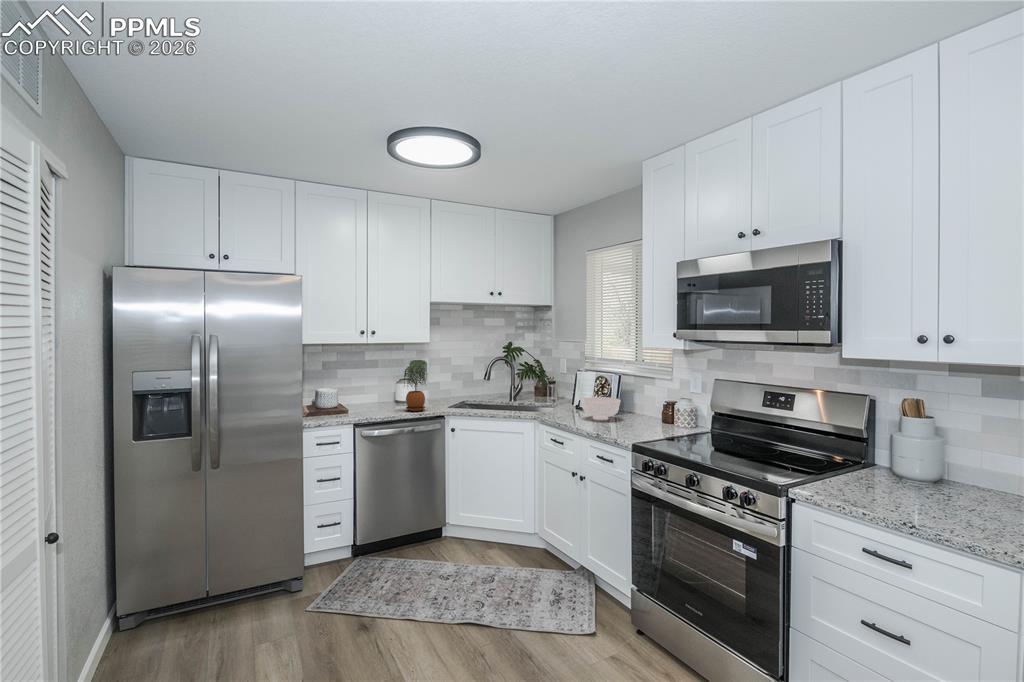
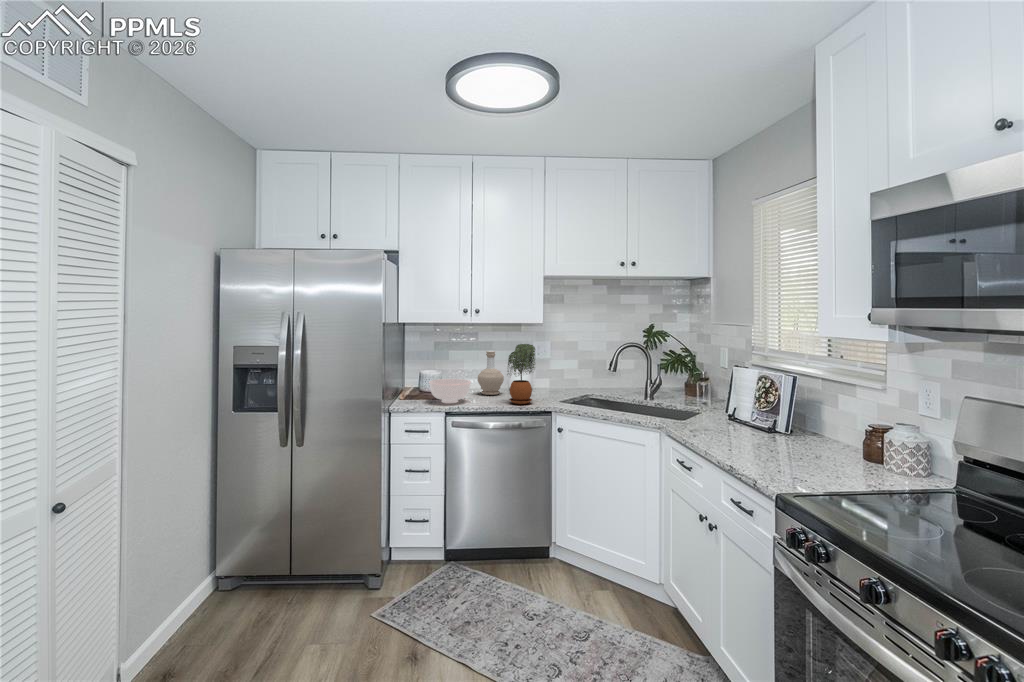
bottle: none [368,368,392,407] -> present [478,351,504,395]
bowl: present [581,397,621,420] -> present [429,379,471,403]

